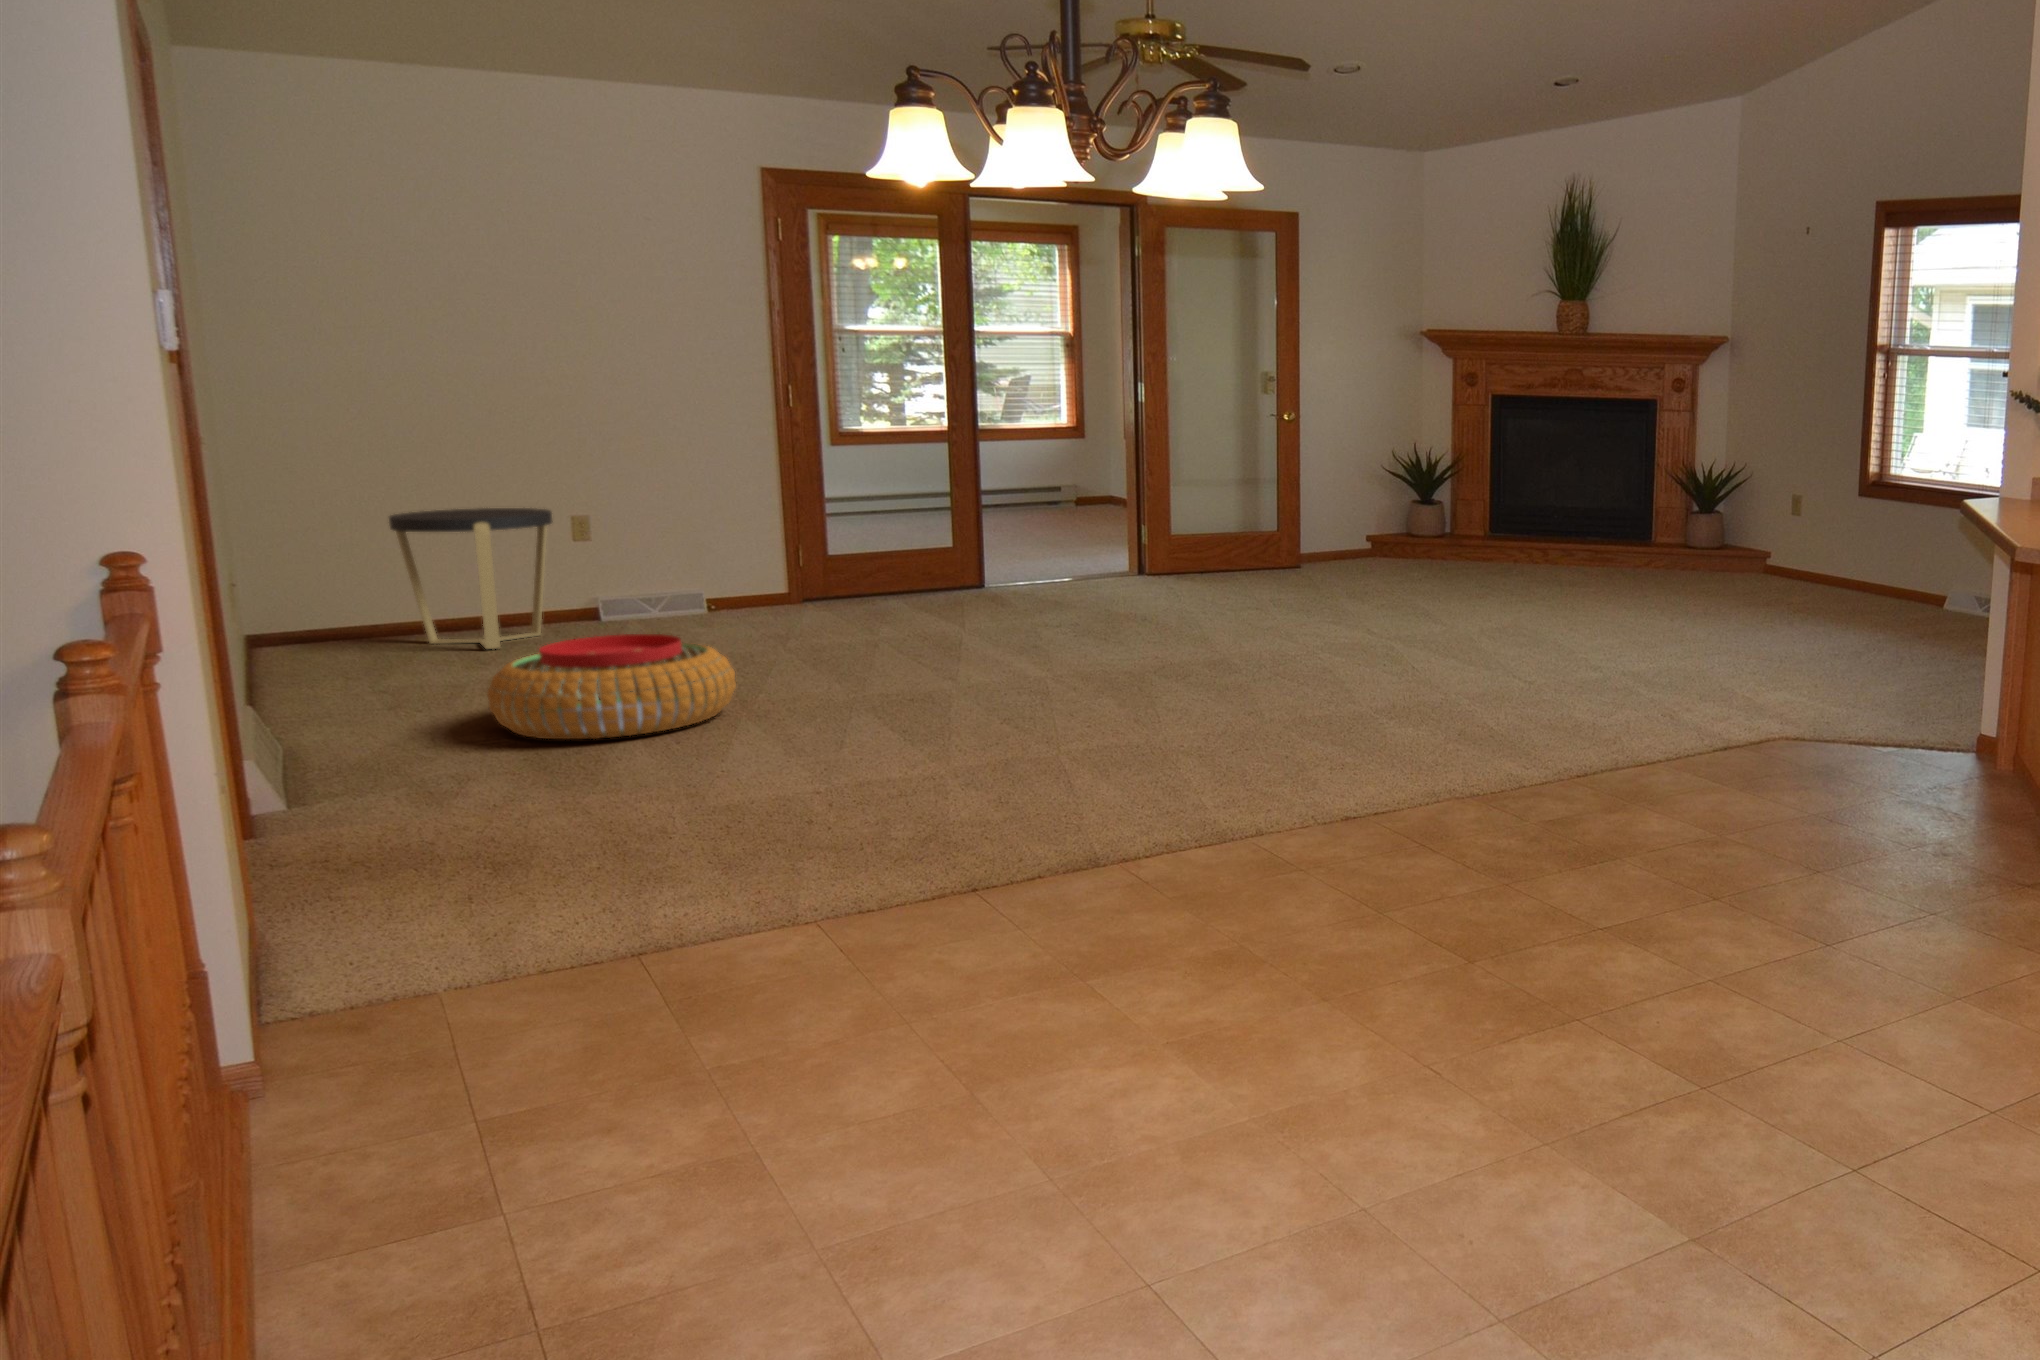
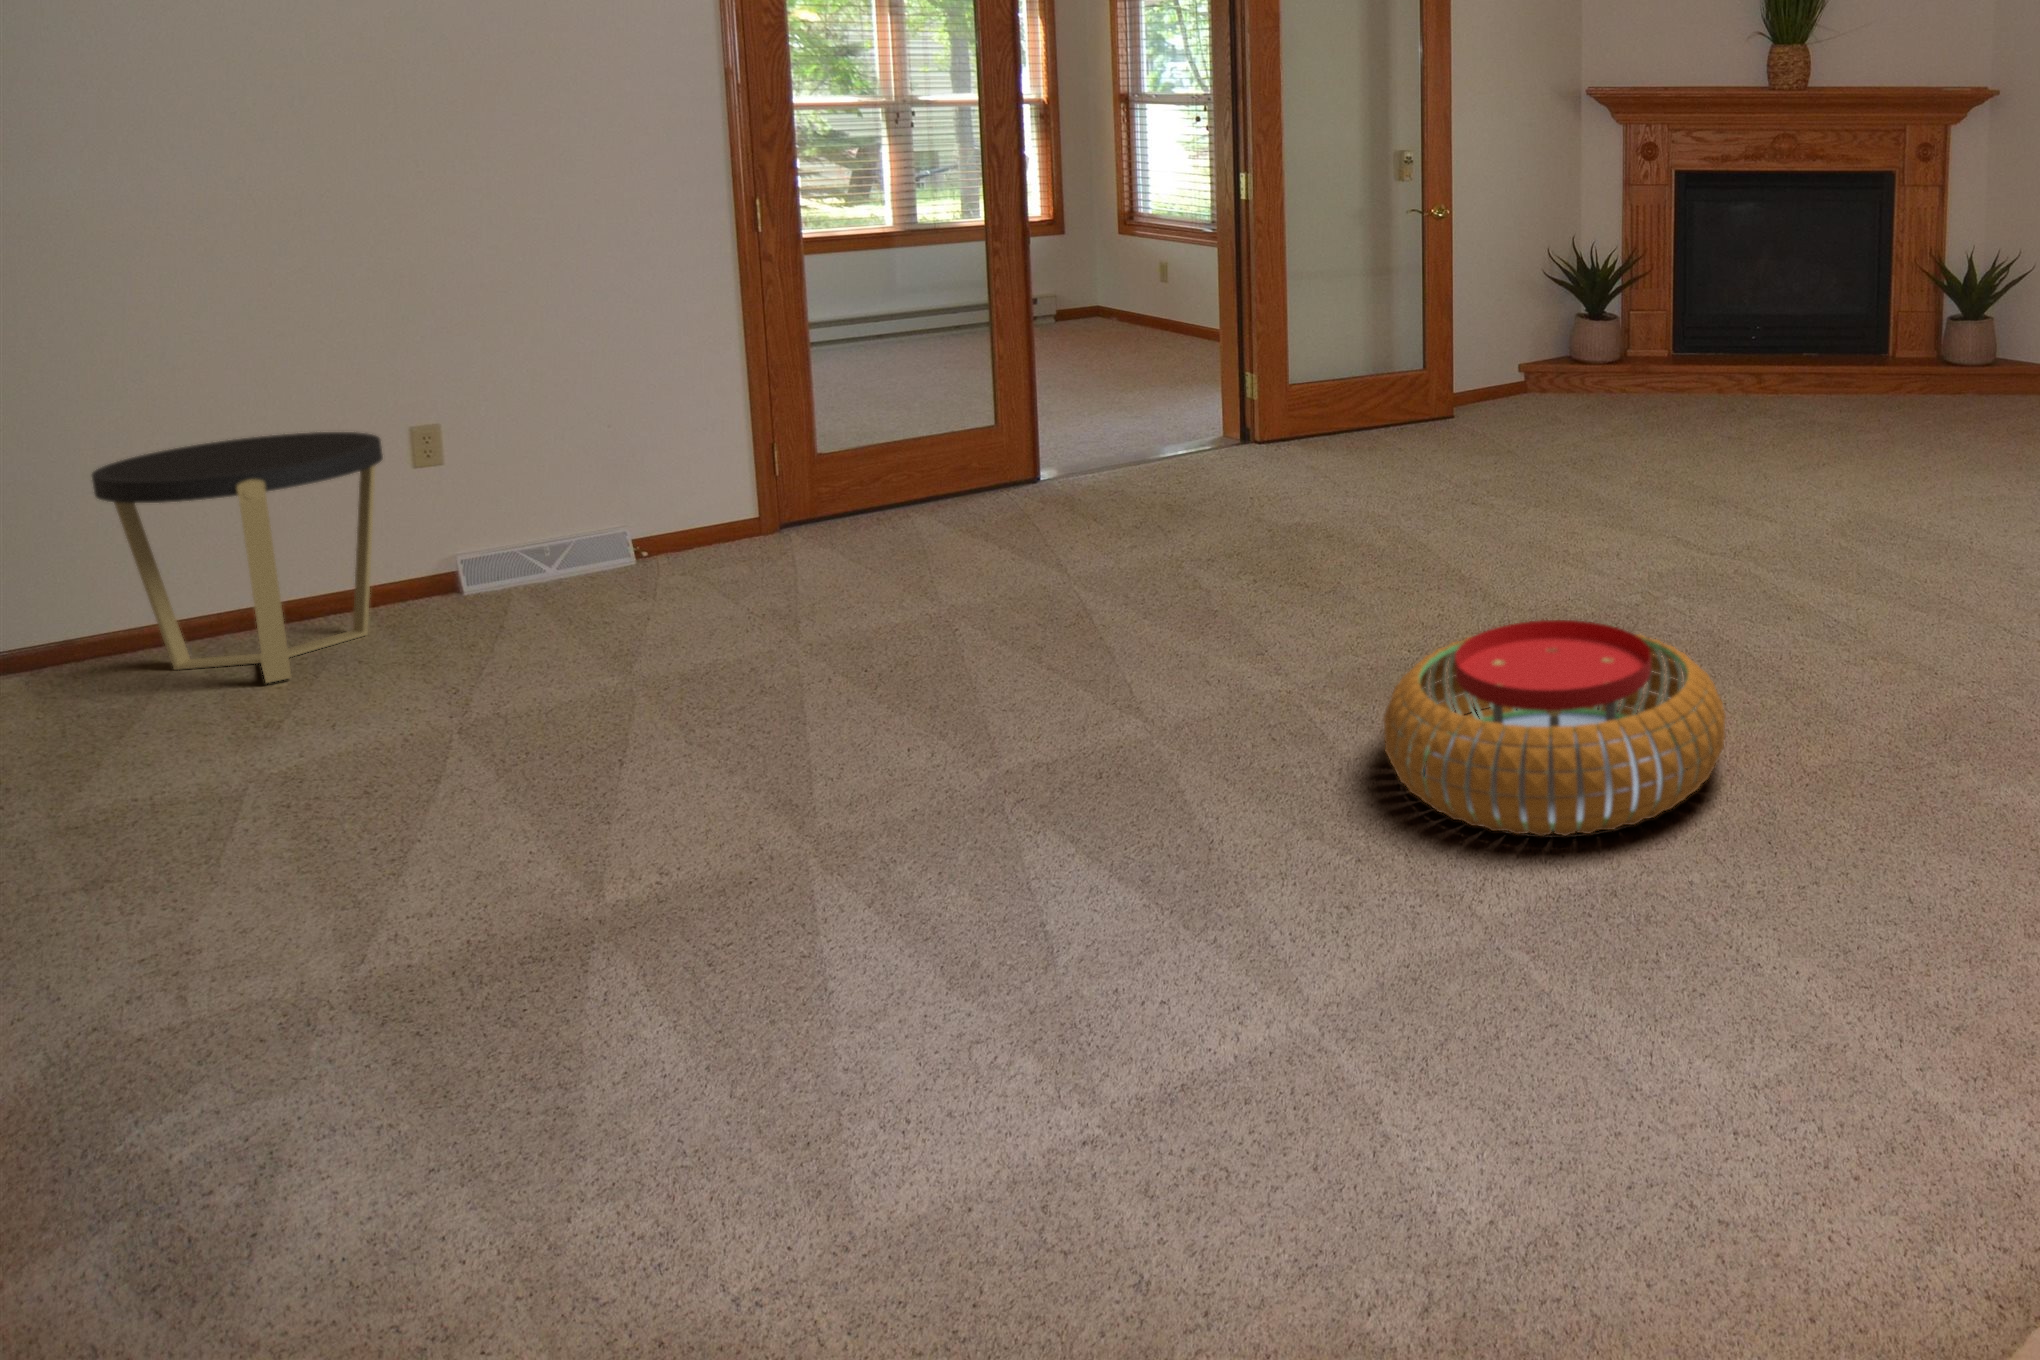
pouf: present [487,634,736,739] -> present [1383,620,1726,836]

